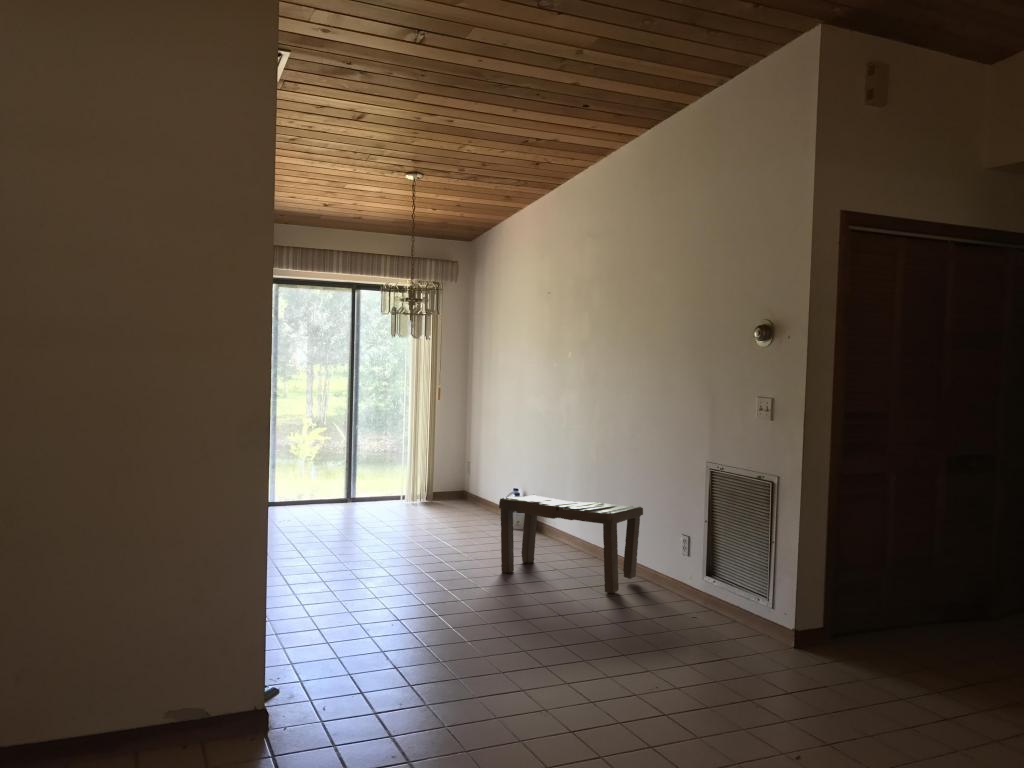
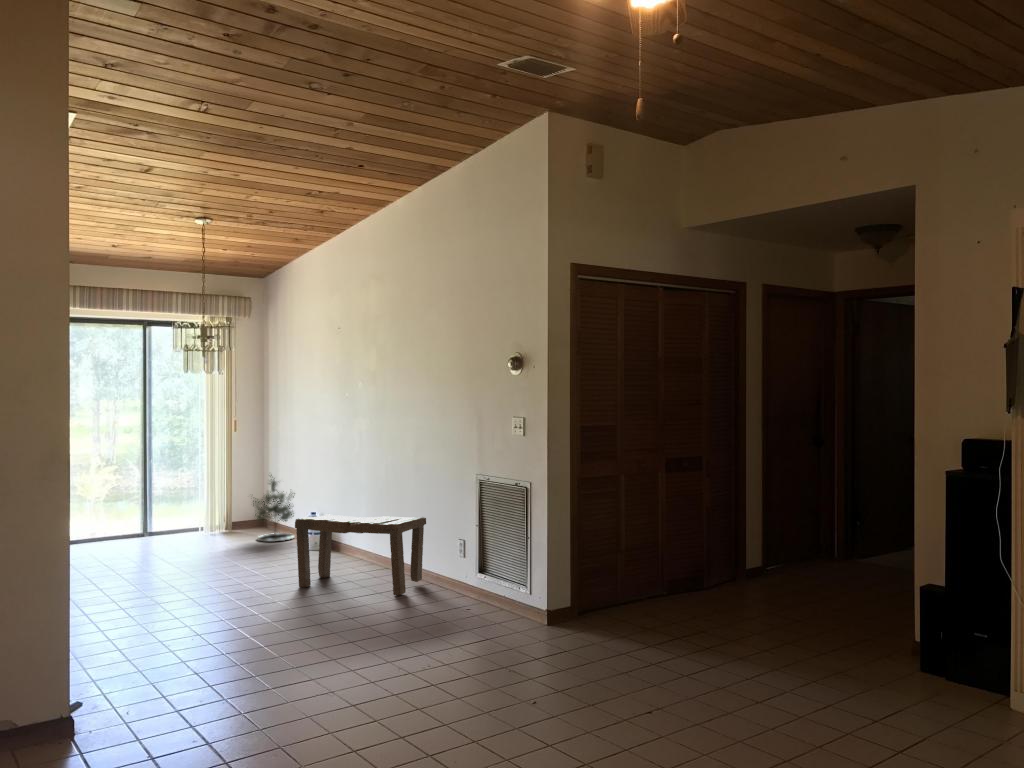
potted tree: none [449,444,498,517] -> present [253,475,295,542]

